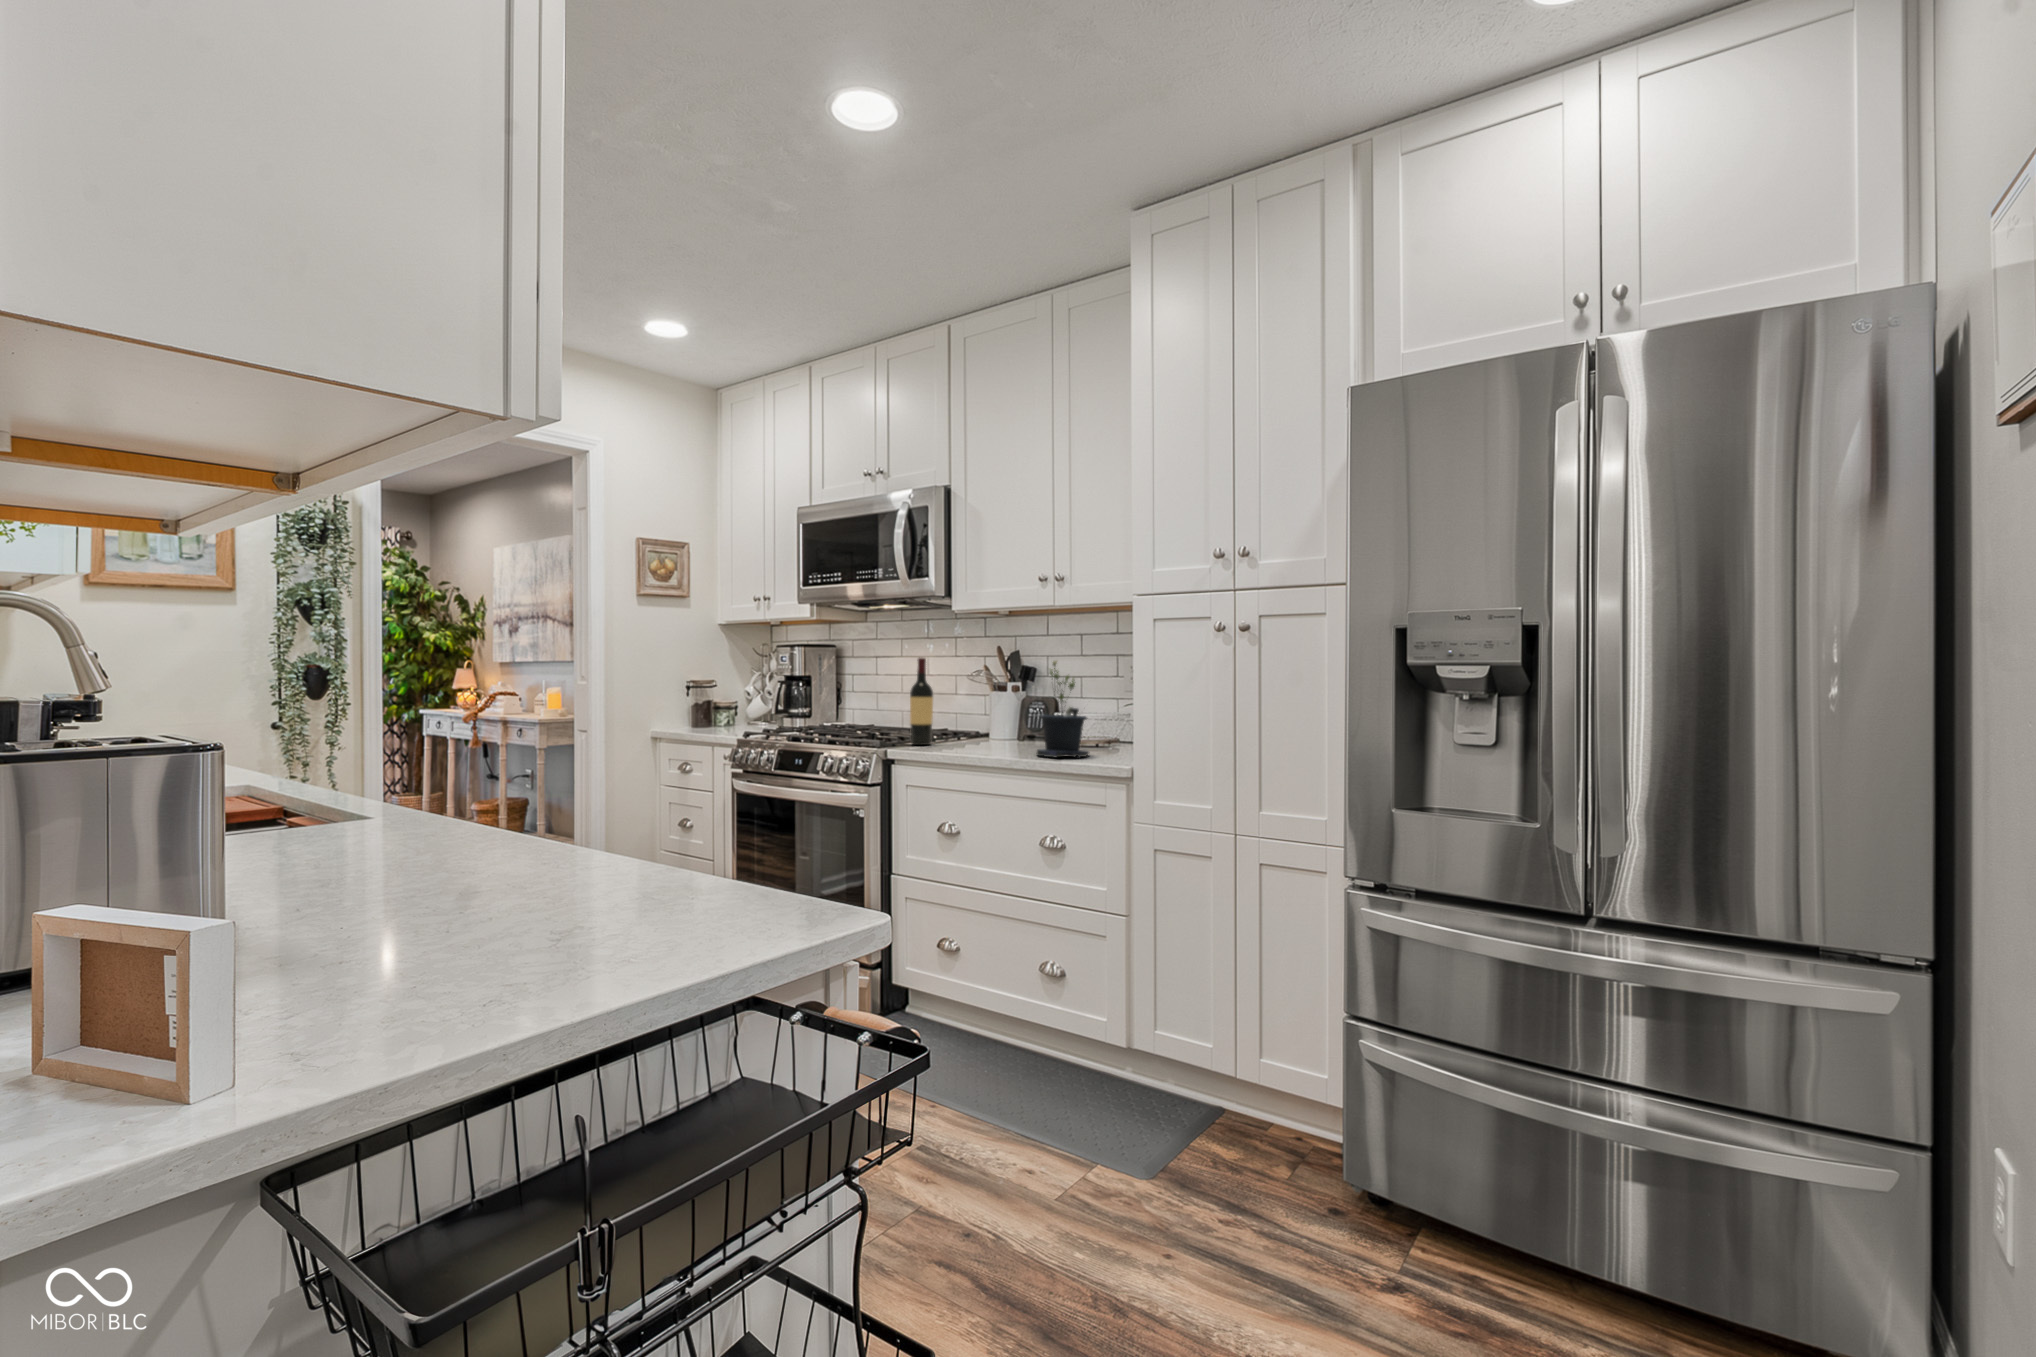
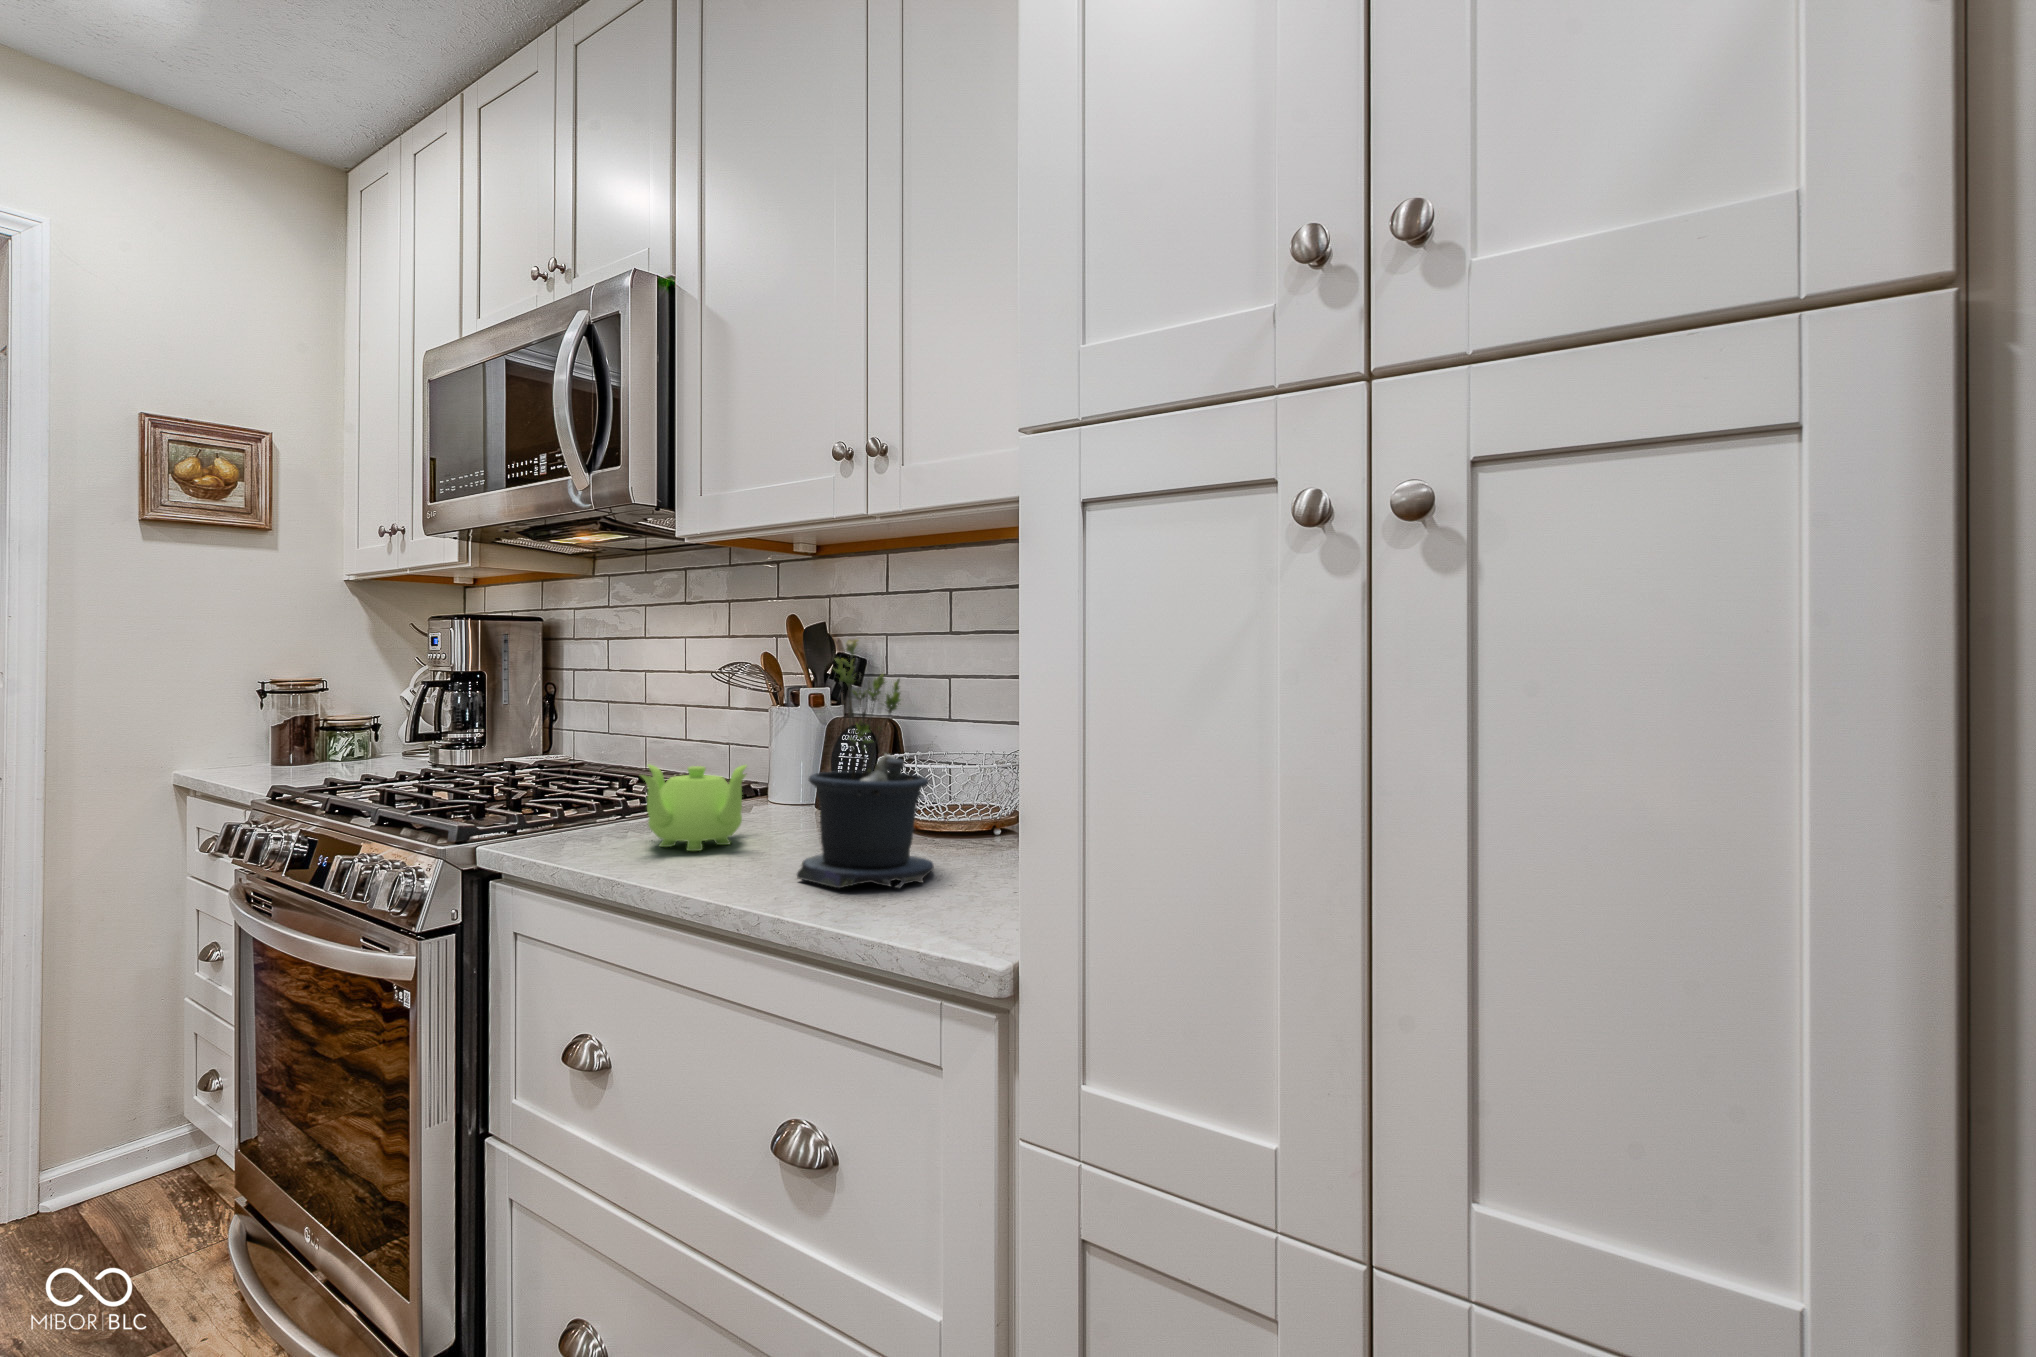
wine bottle: present [910,658,933,745] -> none [553,634,609,831]
teapot: none [956,715,1006,750] -> present [641,764,747,851]

